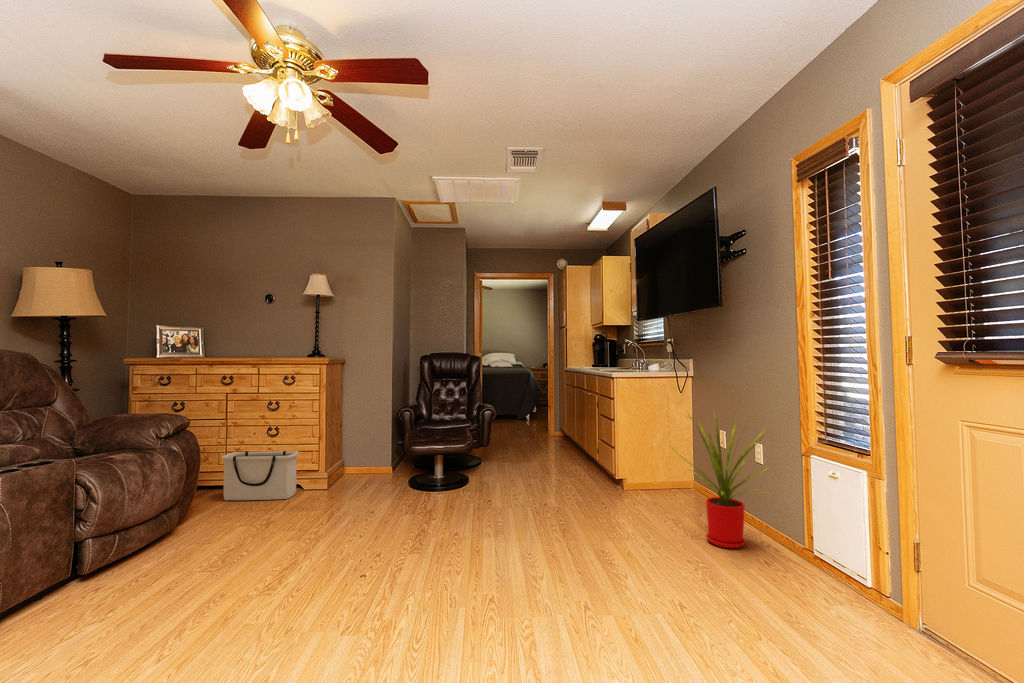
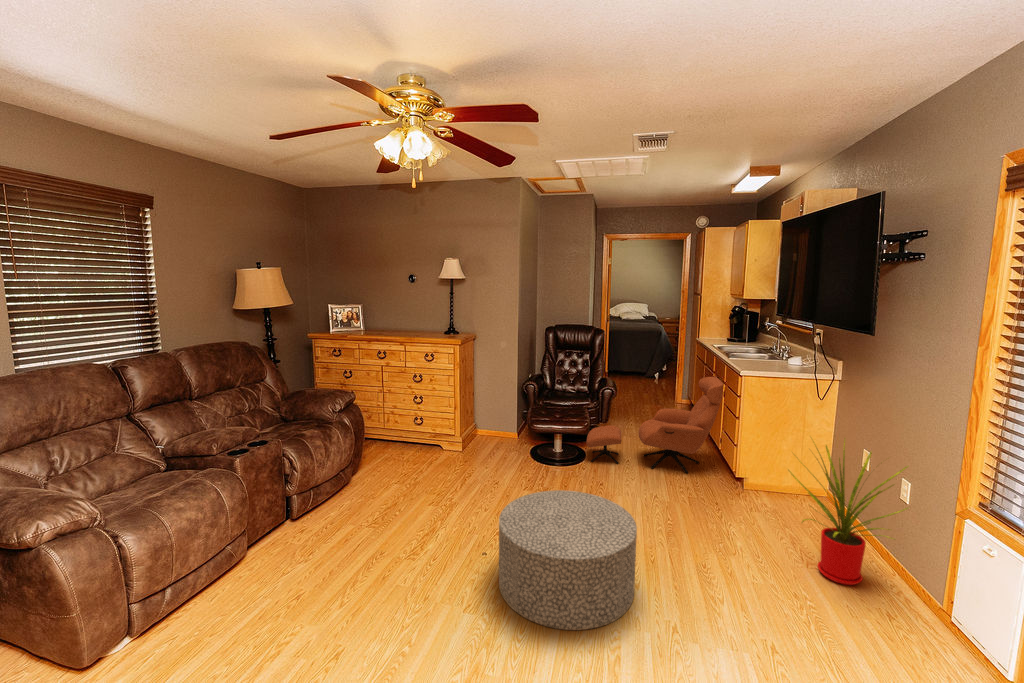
lounge chair: none [469,389,598,484] -> present [587,377,723,474]
storage bin: present [221,451,299,500] -> none [380,416,439,460]
ottoman: none [385,489,543,632] -> present [499,490,637,630]

